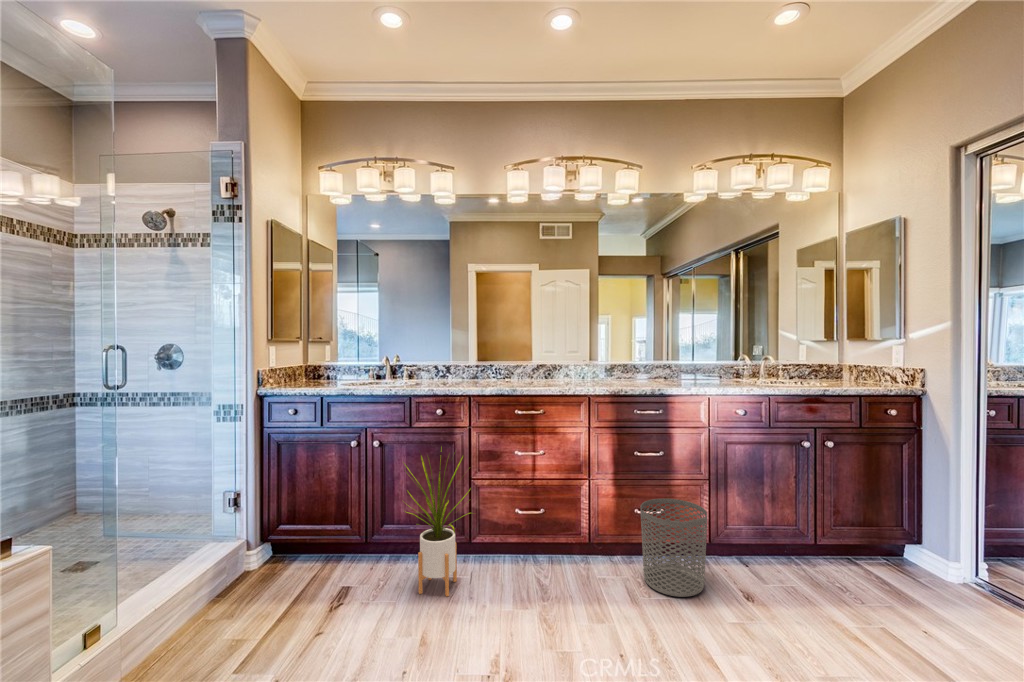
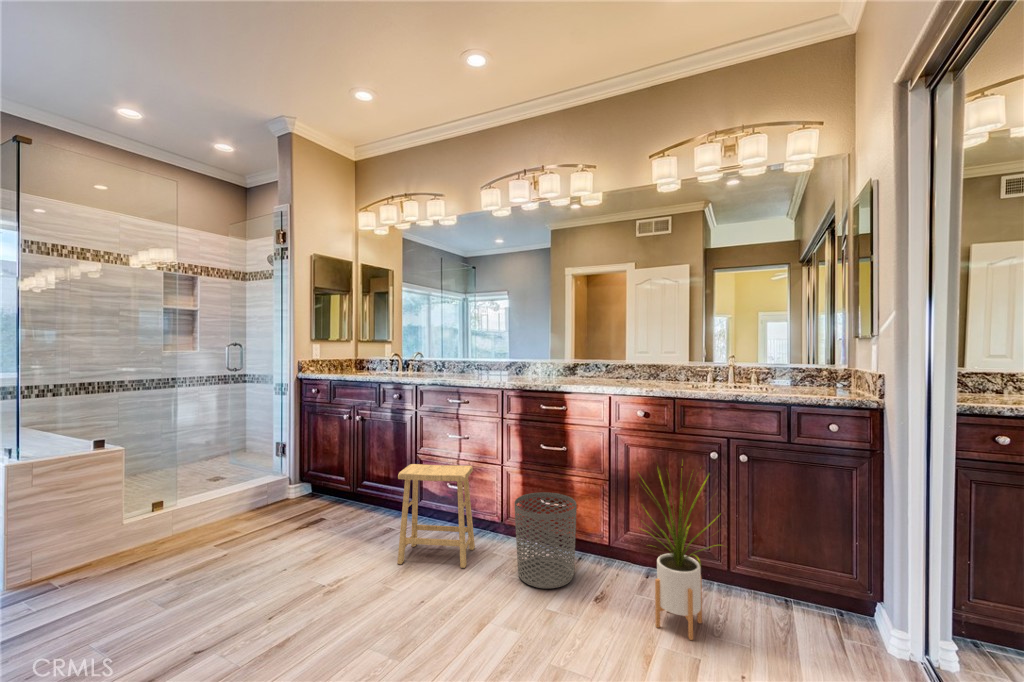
house plant: present [404,456,470,596] -> present [640,469,719,640]
footstool: none [506,483,597,613] -> present [397,464,475,568]

